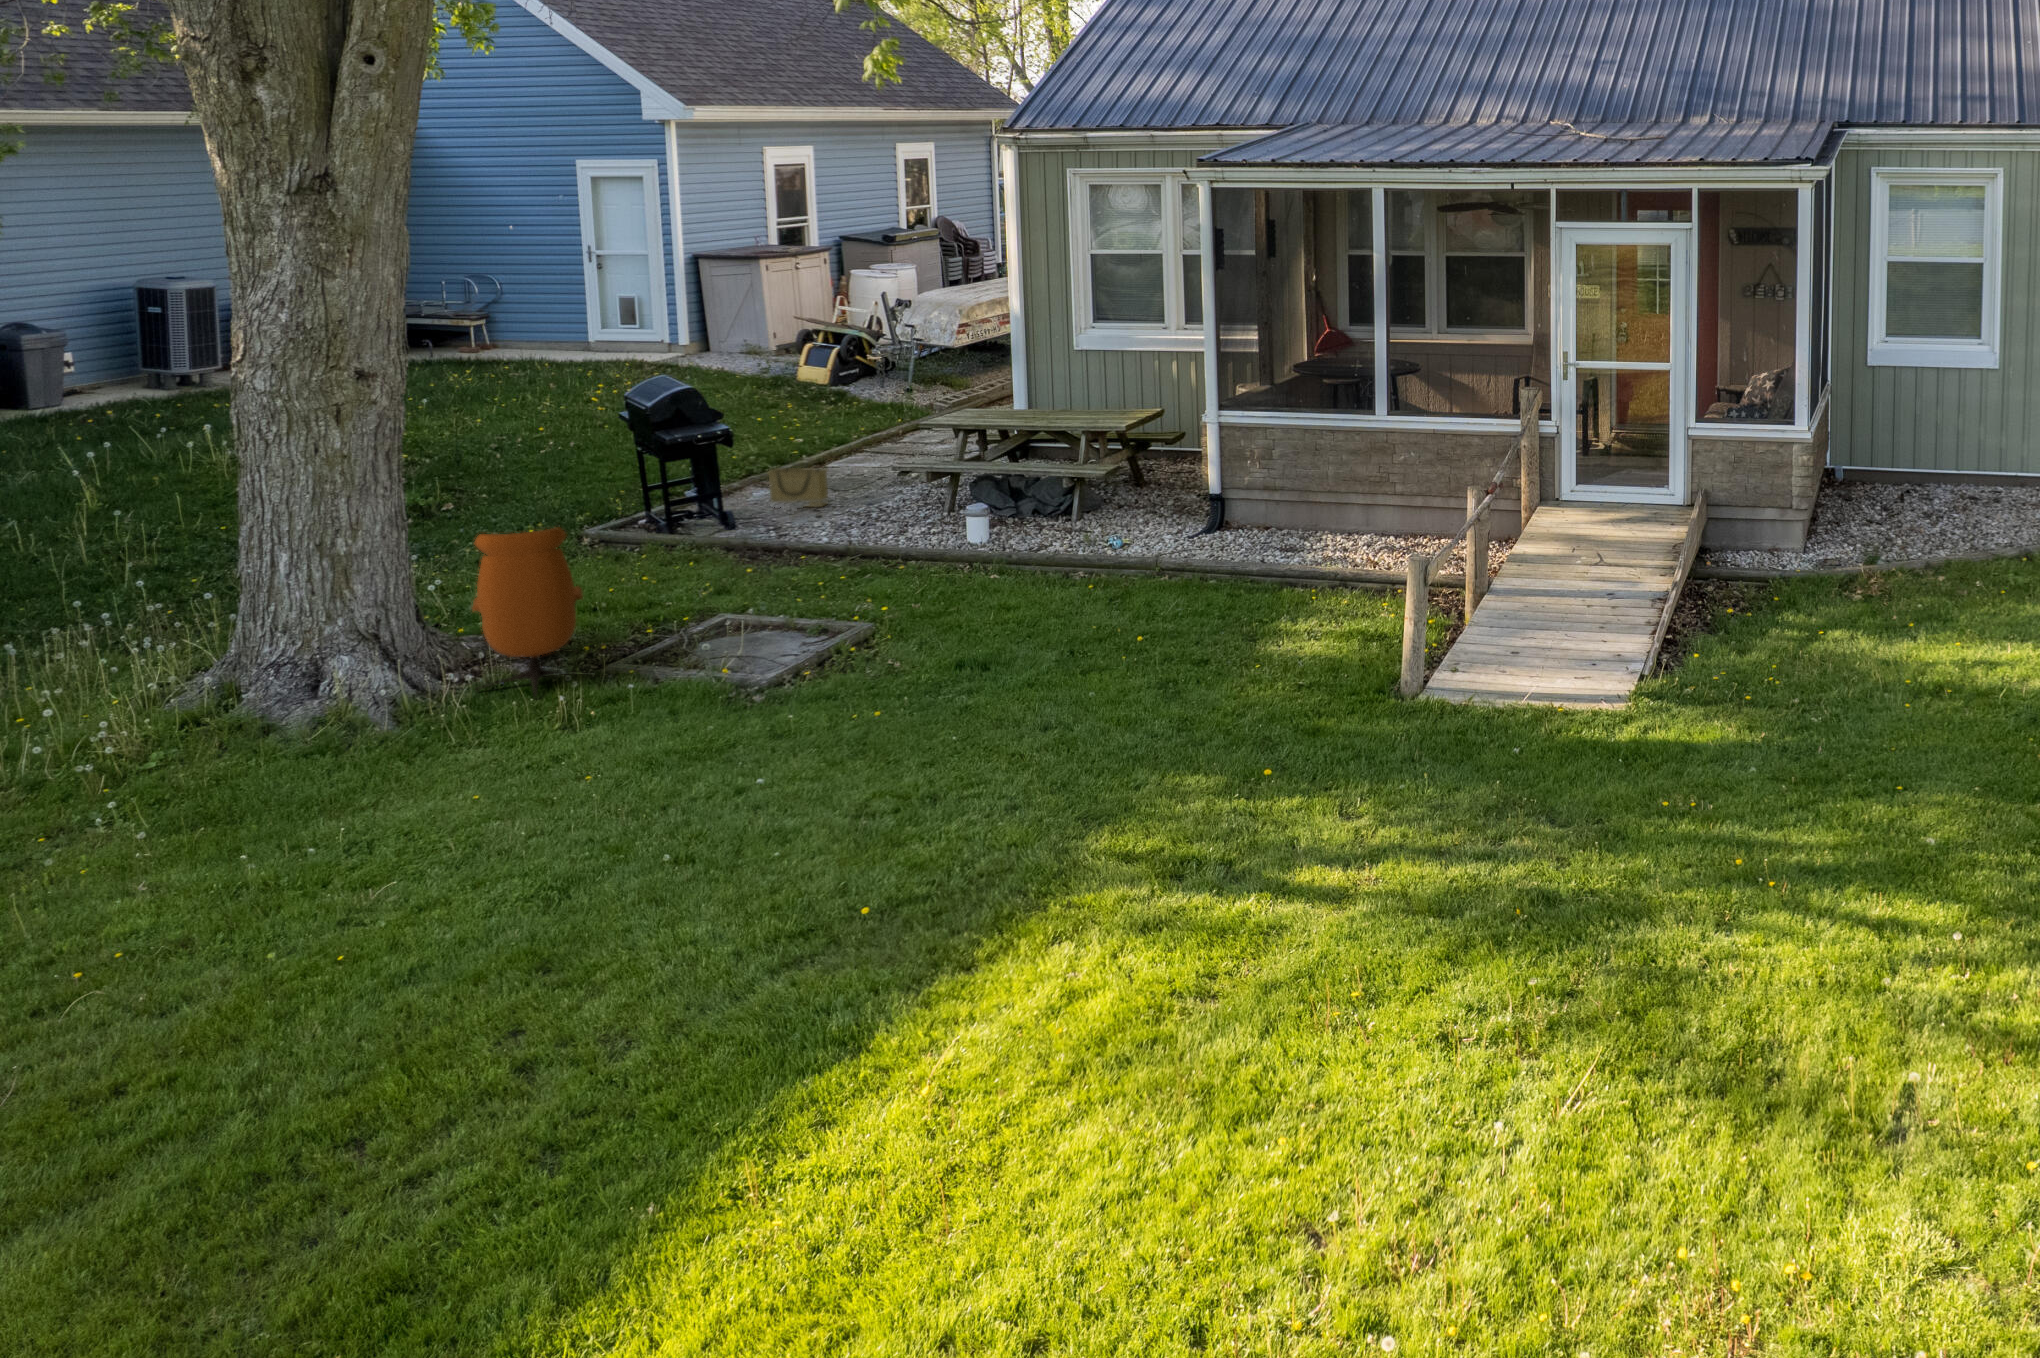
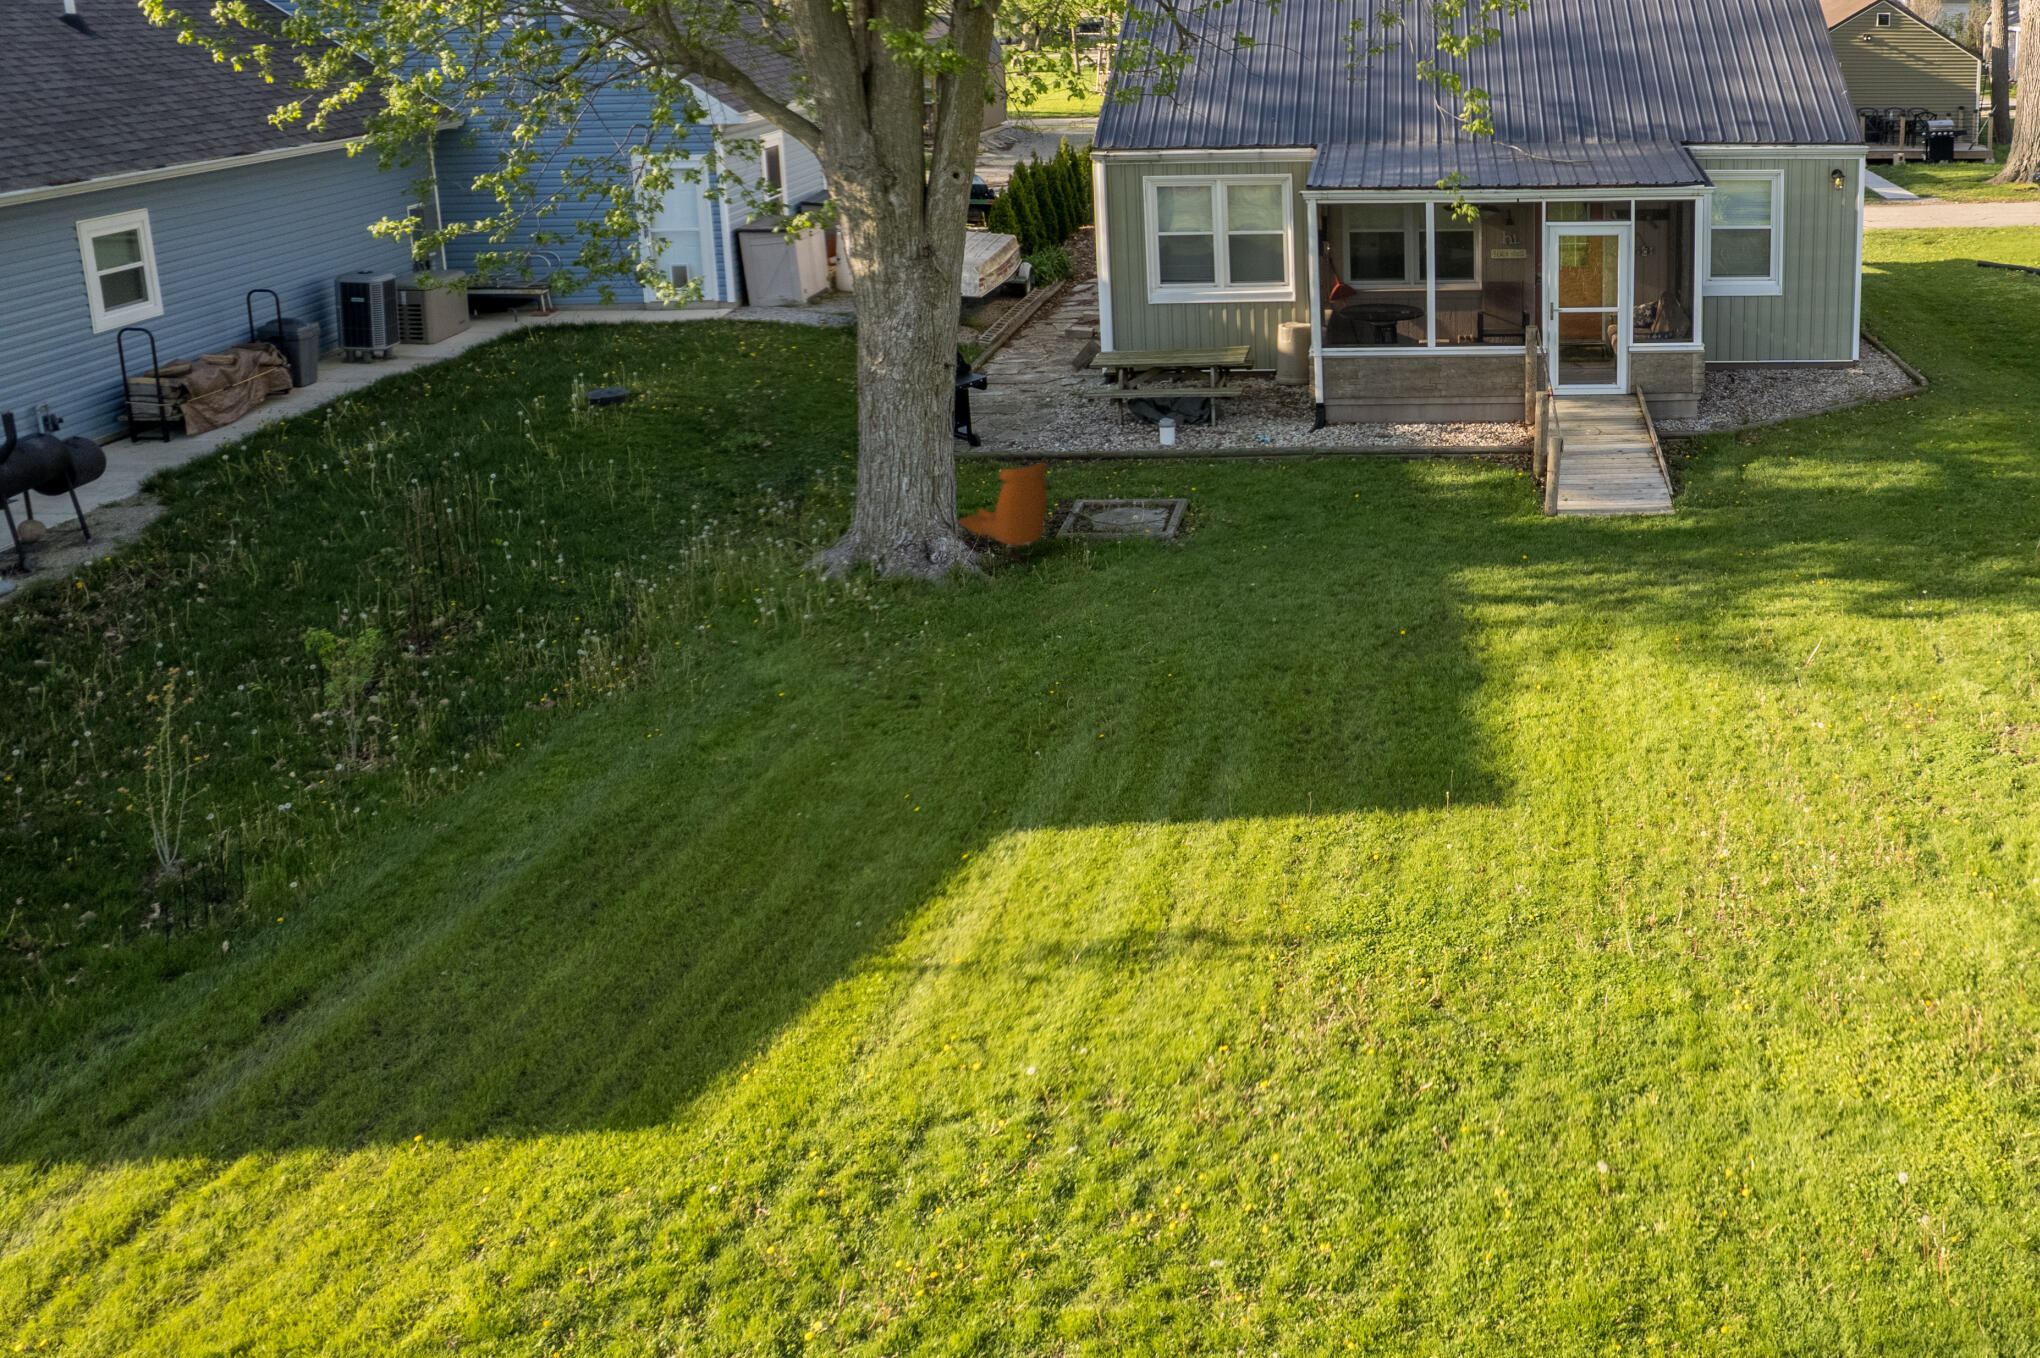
basket: present [768,468,828,507] -> none [967,402,1010,432]

